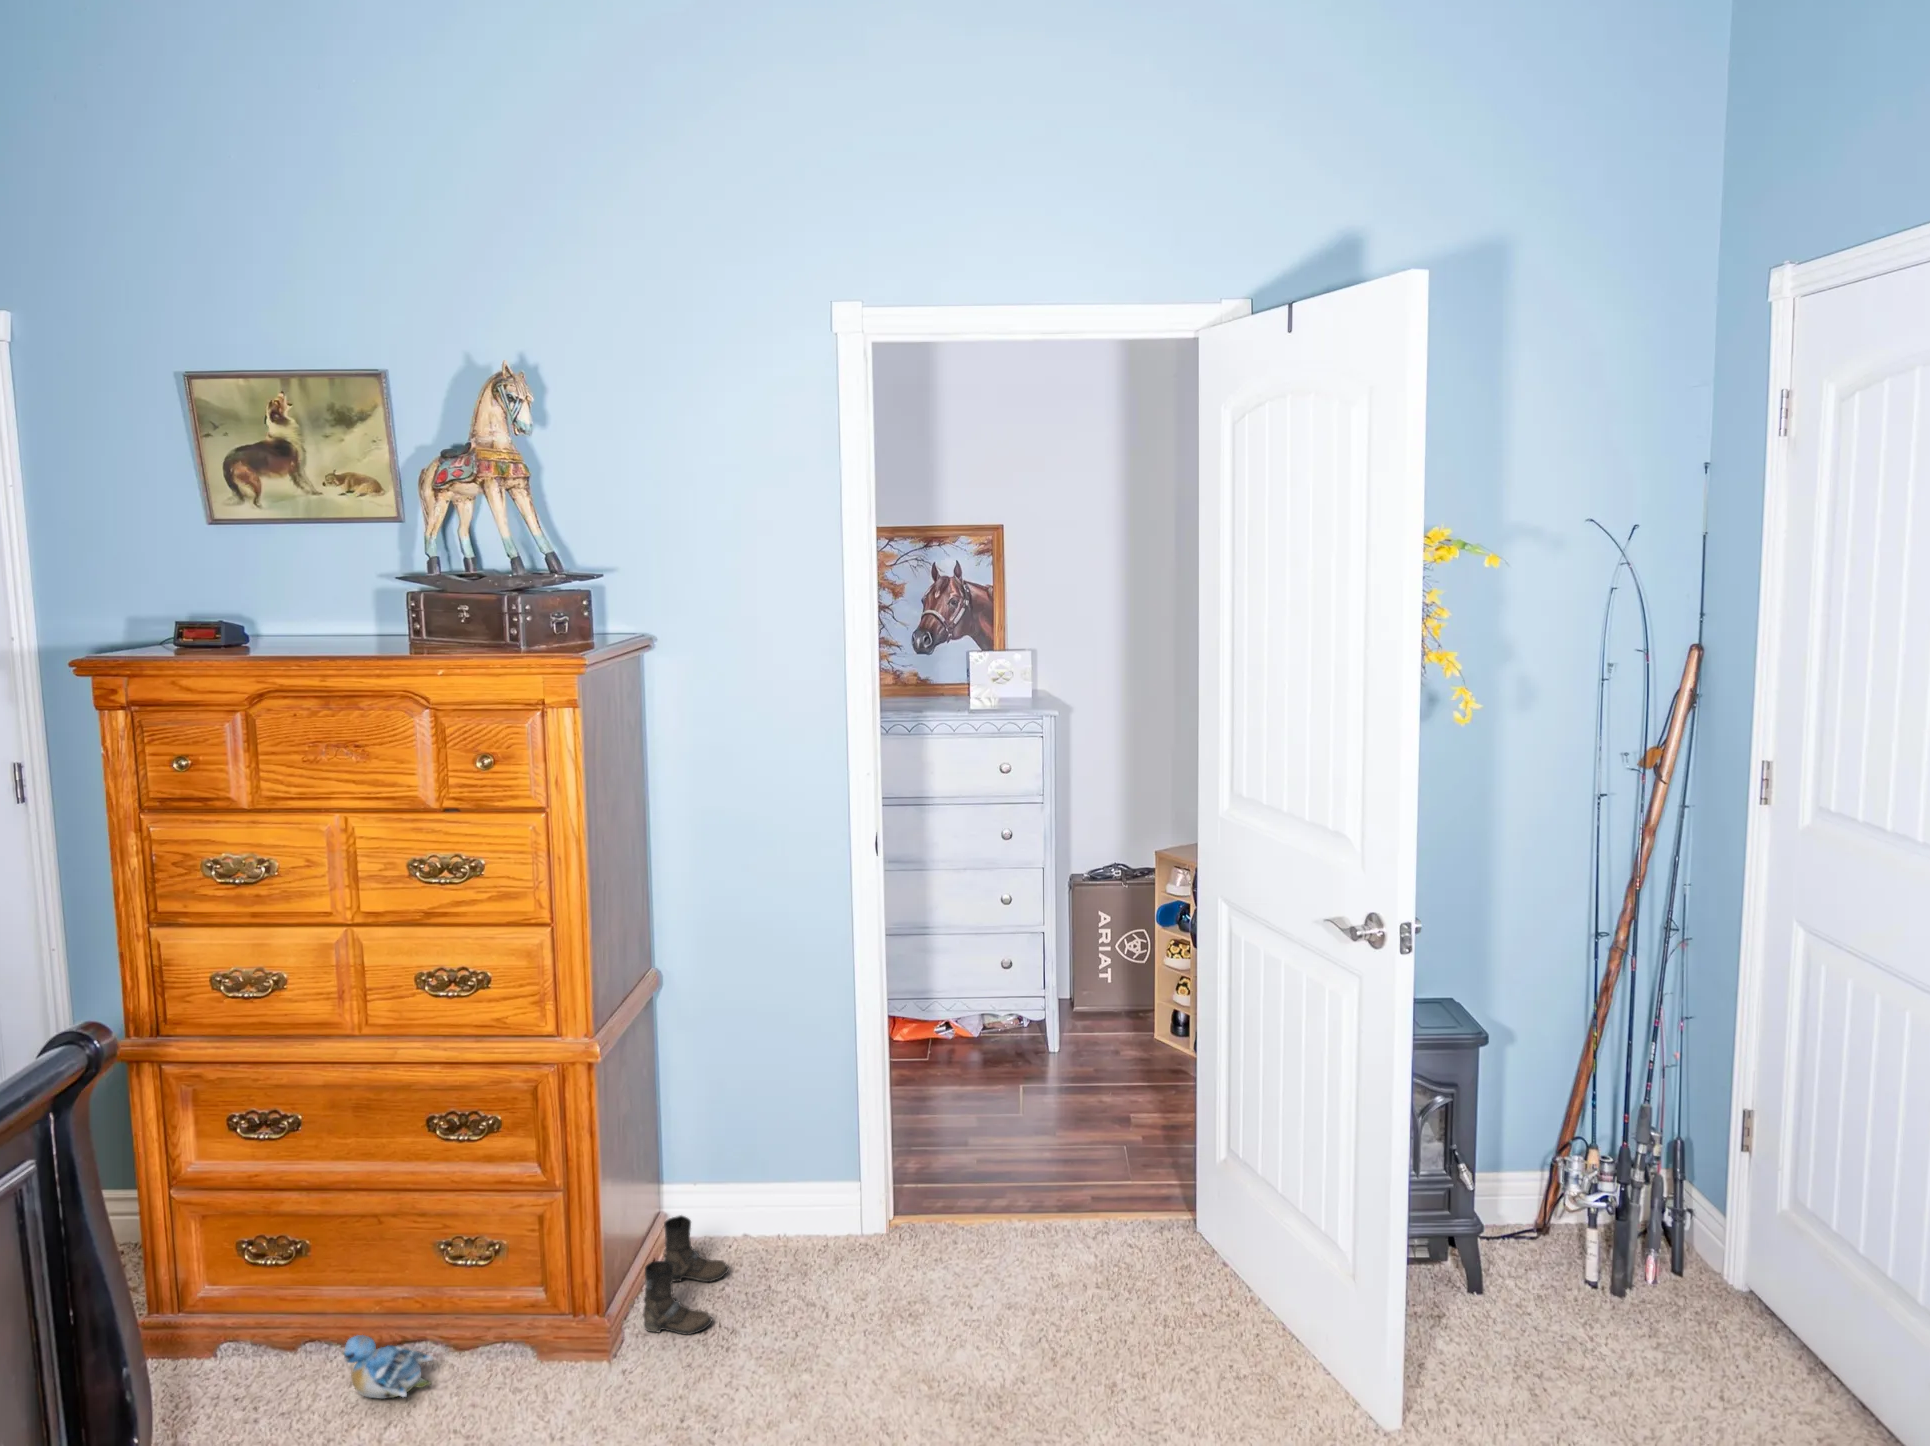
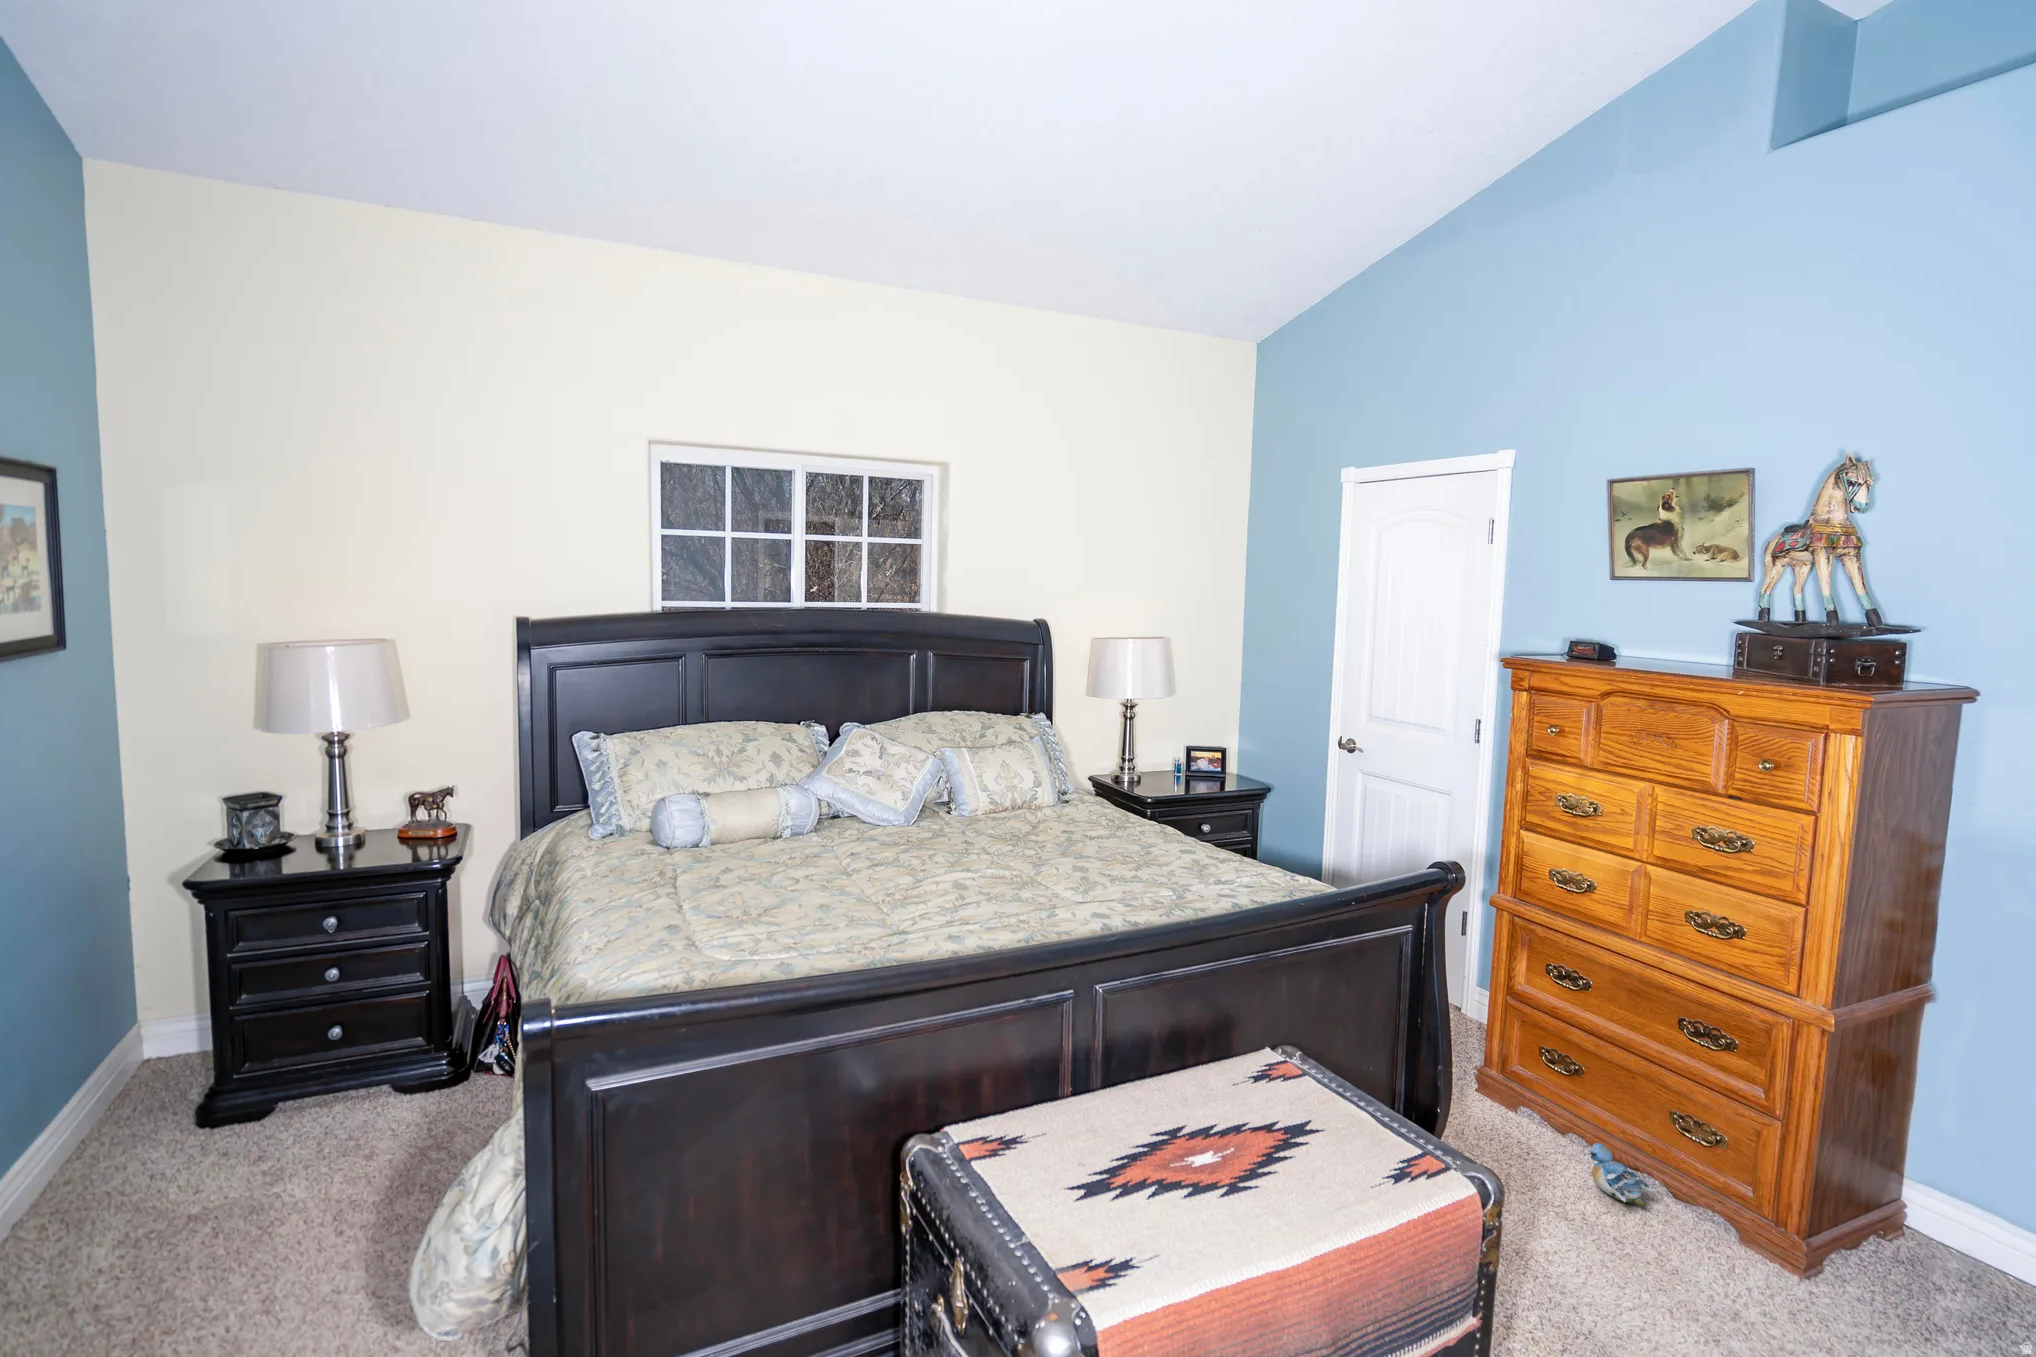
boots: present [643,1216,729,1334] -> none [1844,1207,1957,1312]

